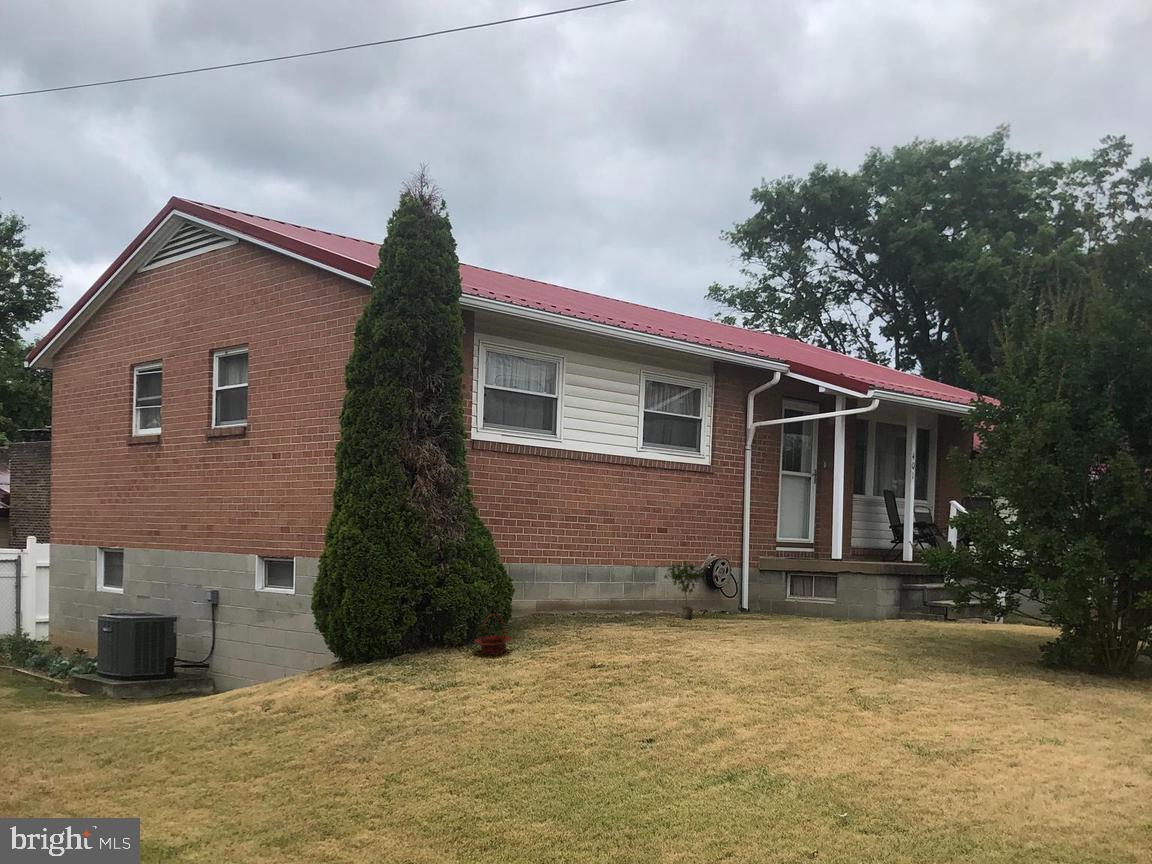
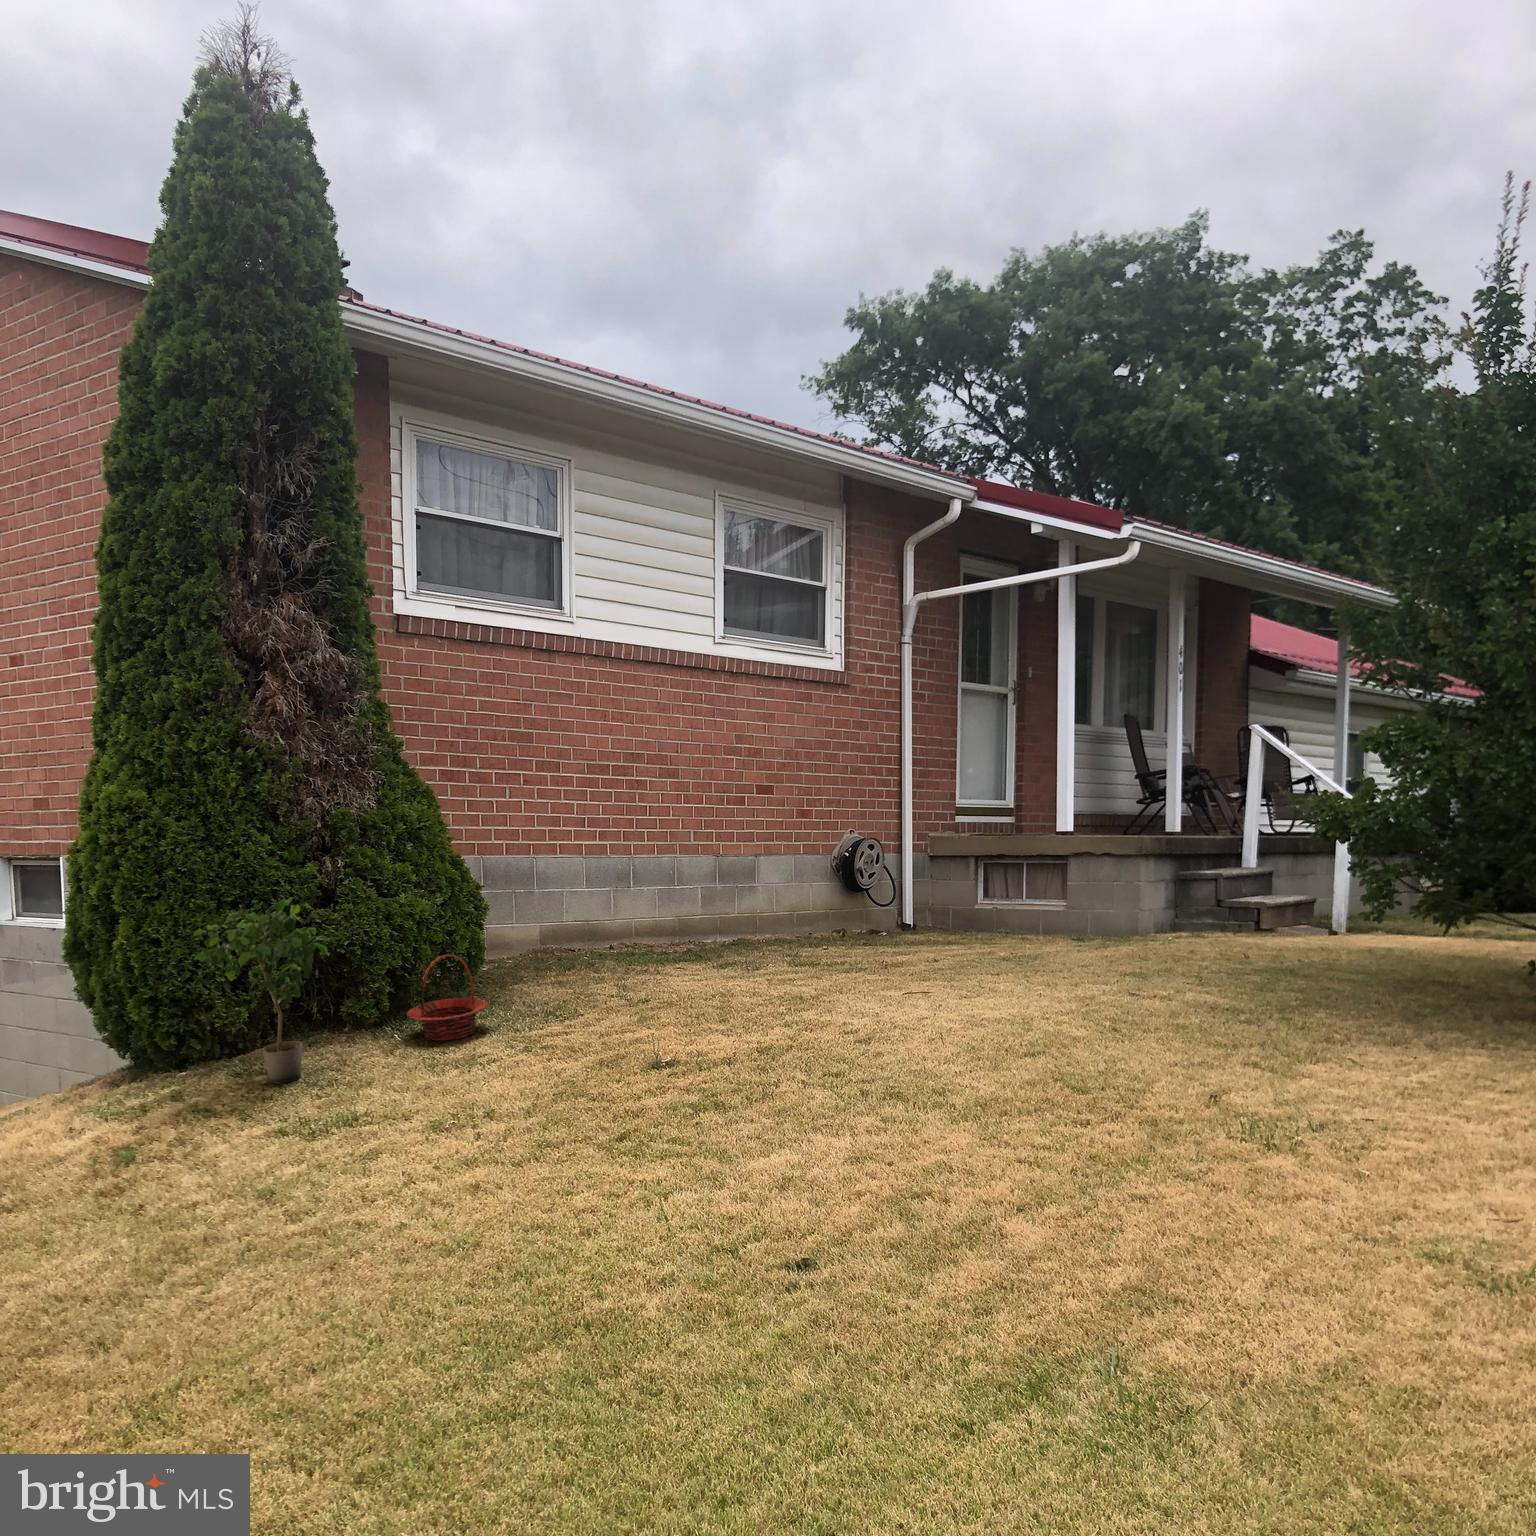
potted plant: present [664,561,703,619] -> present [193,898,329,1084]

